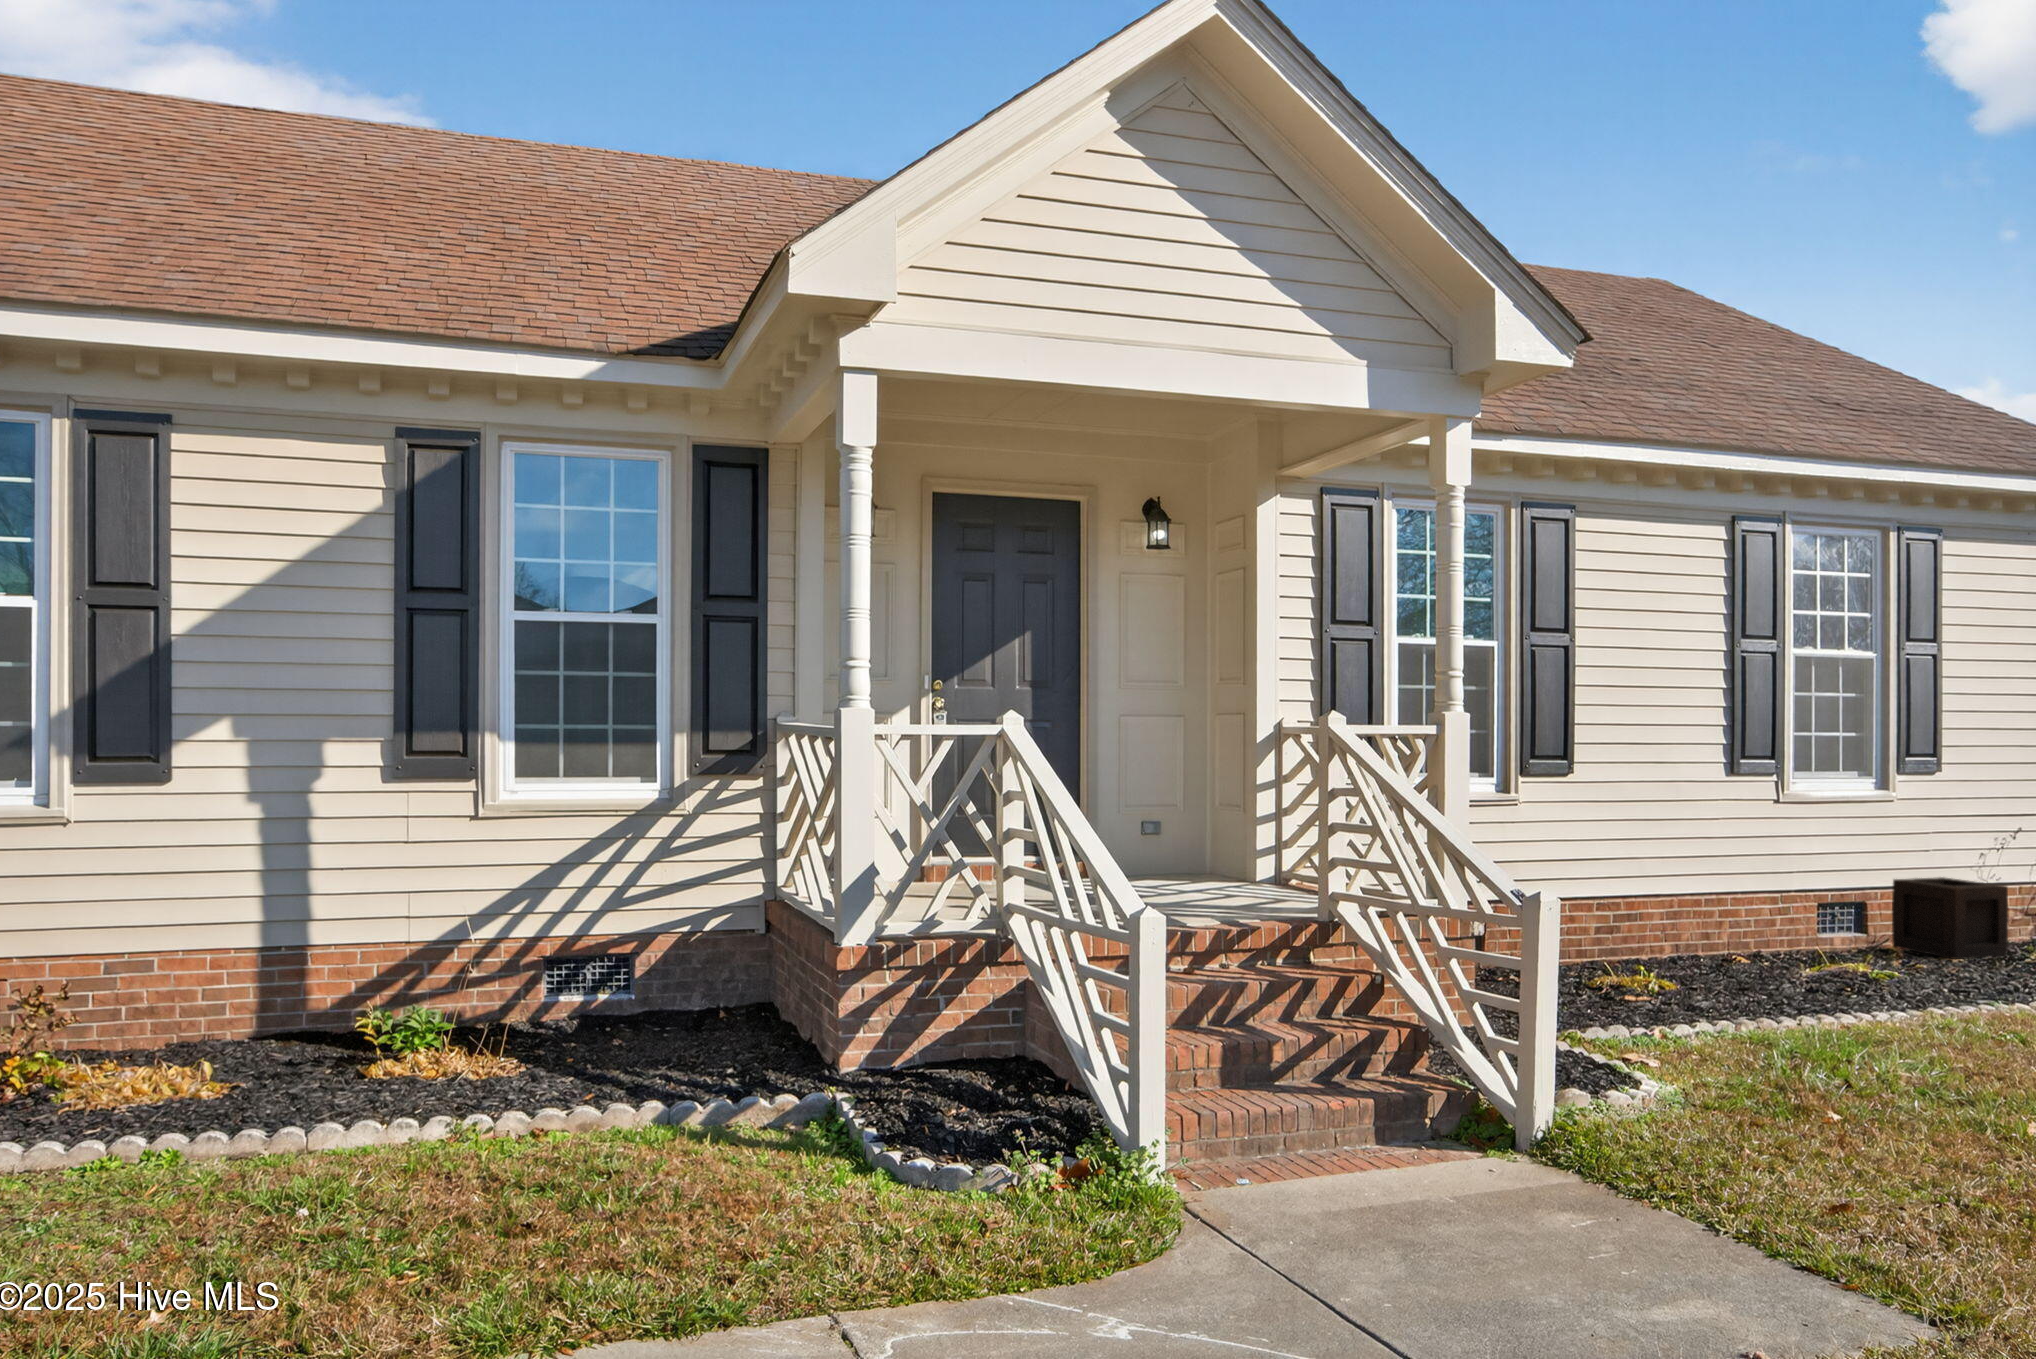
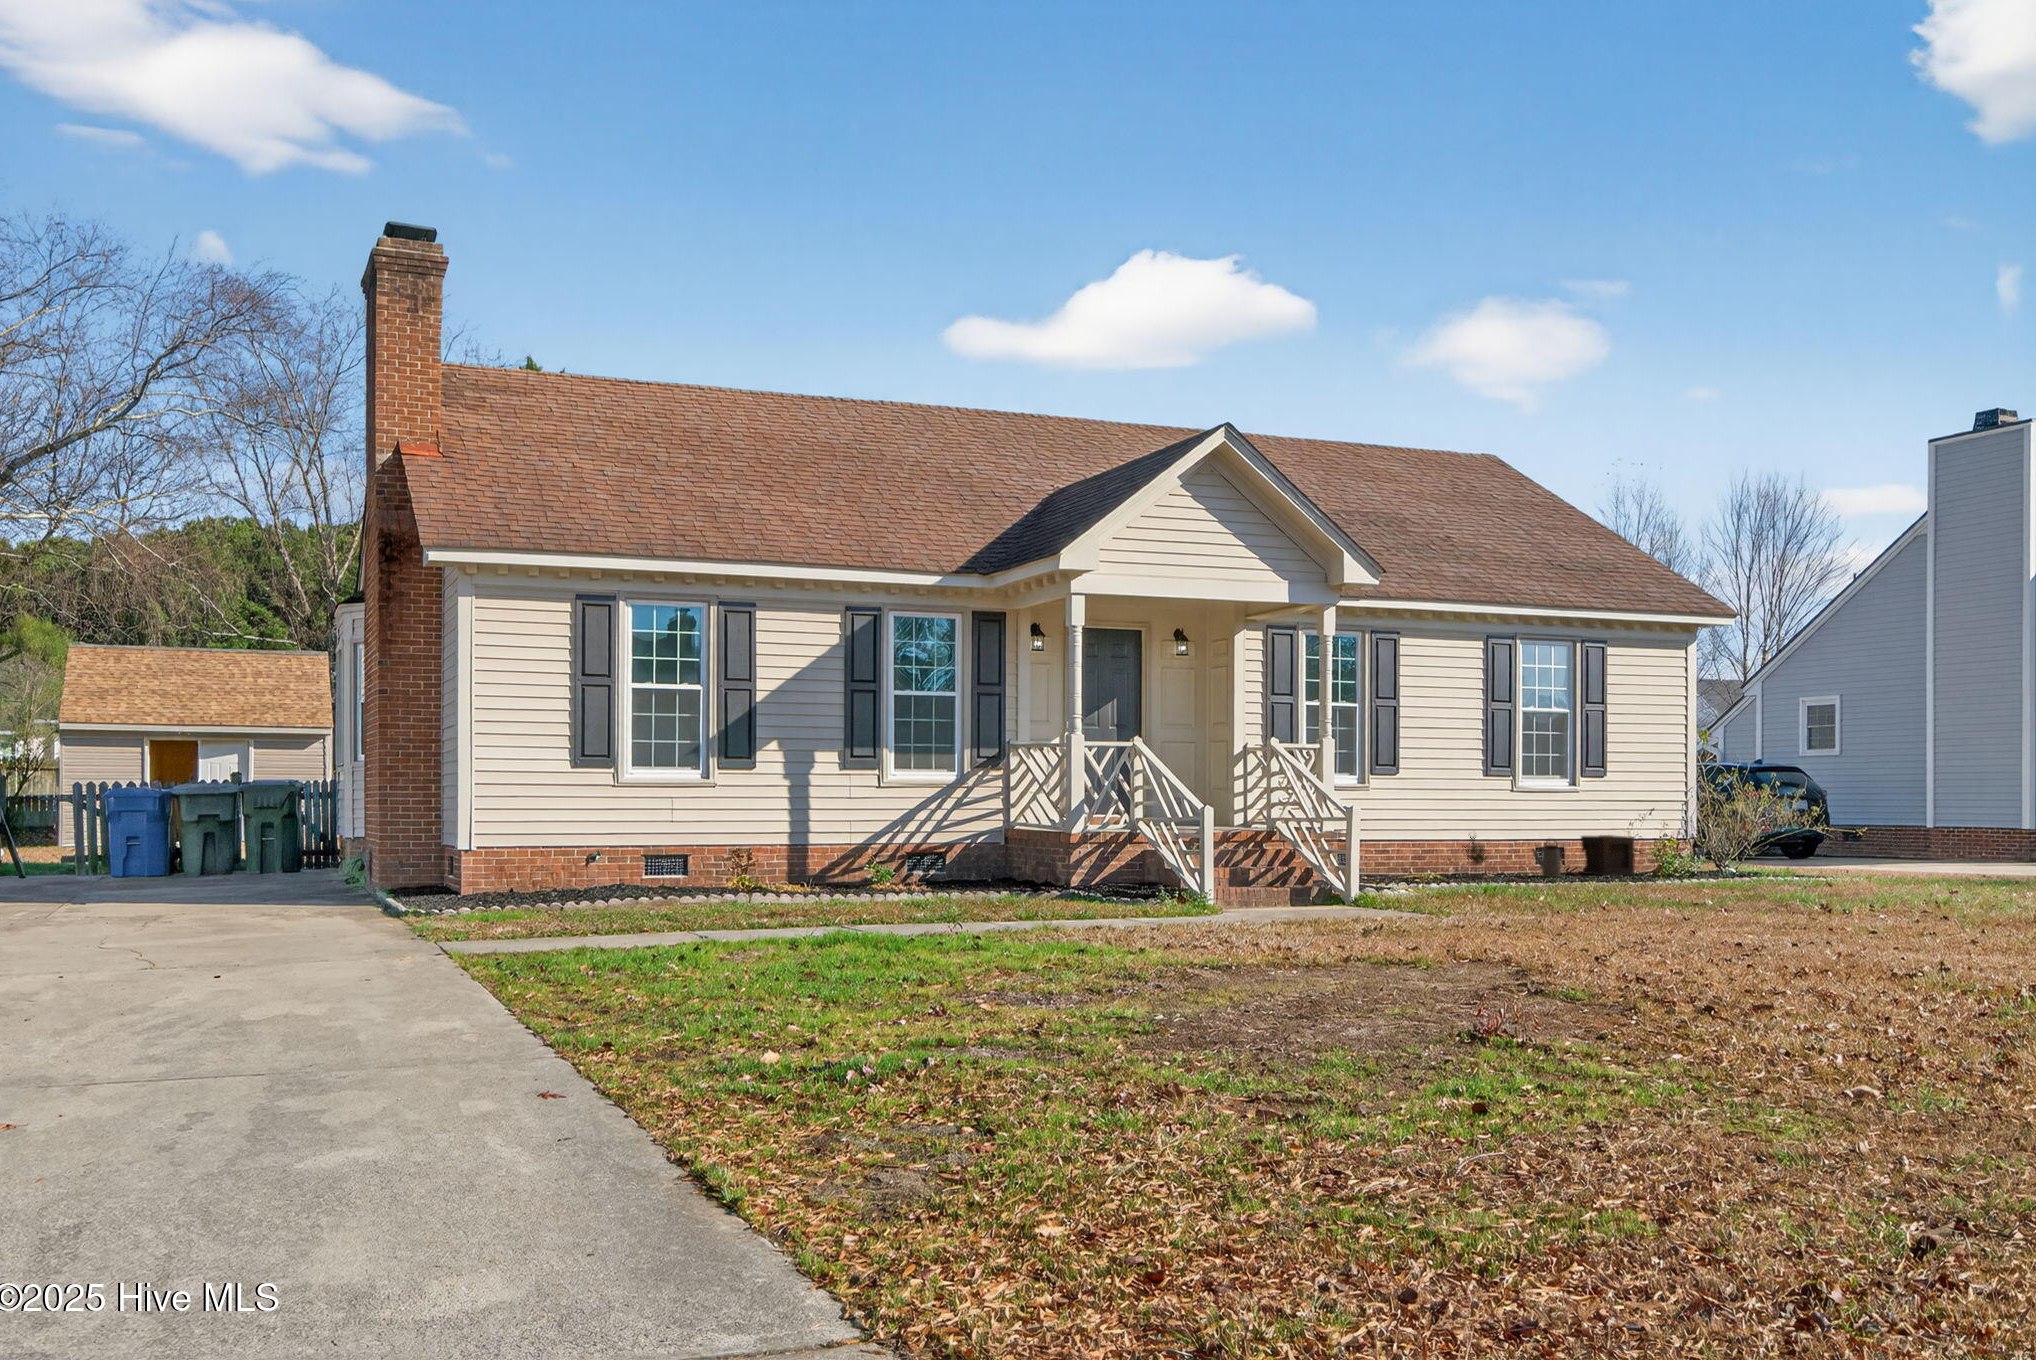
potted tree: none [1689,877,1750,970] -> present [1463,834,1488,878]
watering can: none [1807,891,1888,966] -> present [1532,841,1563,877]

